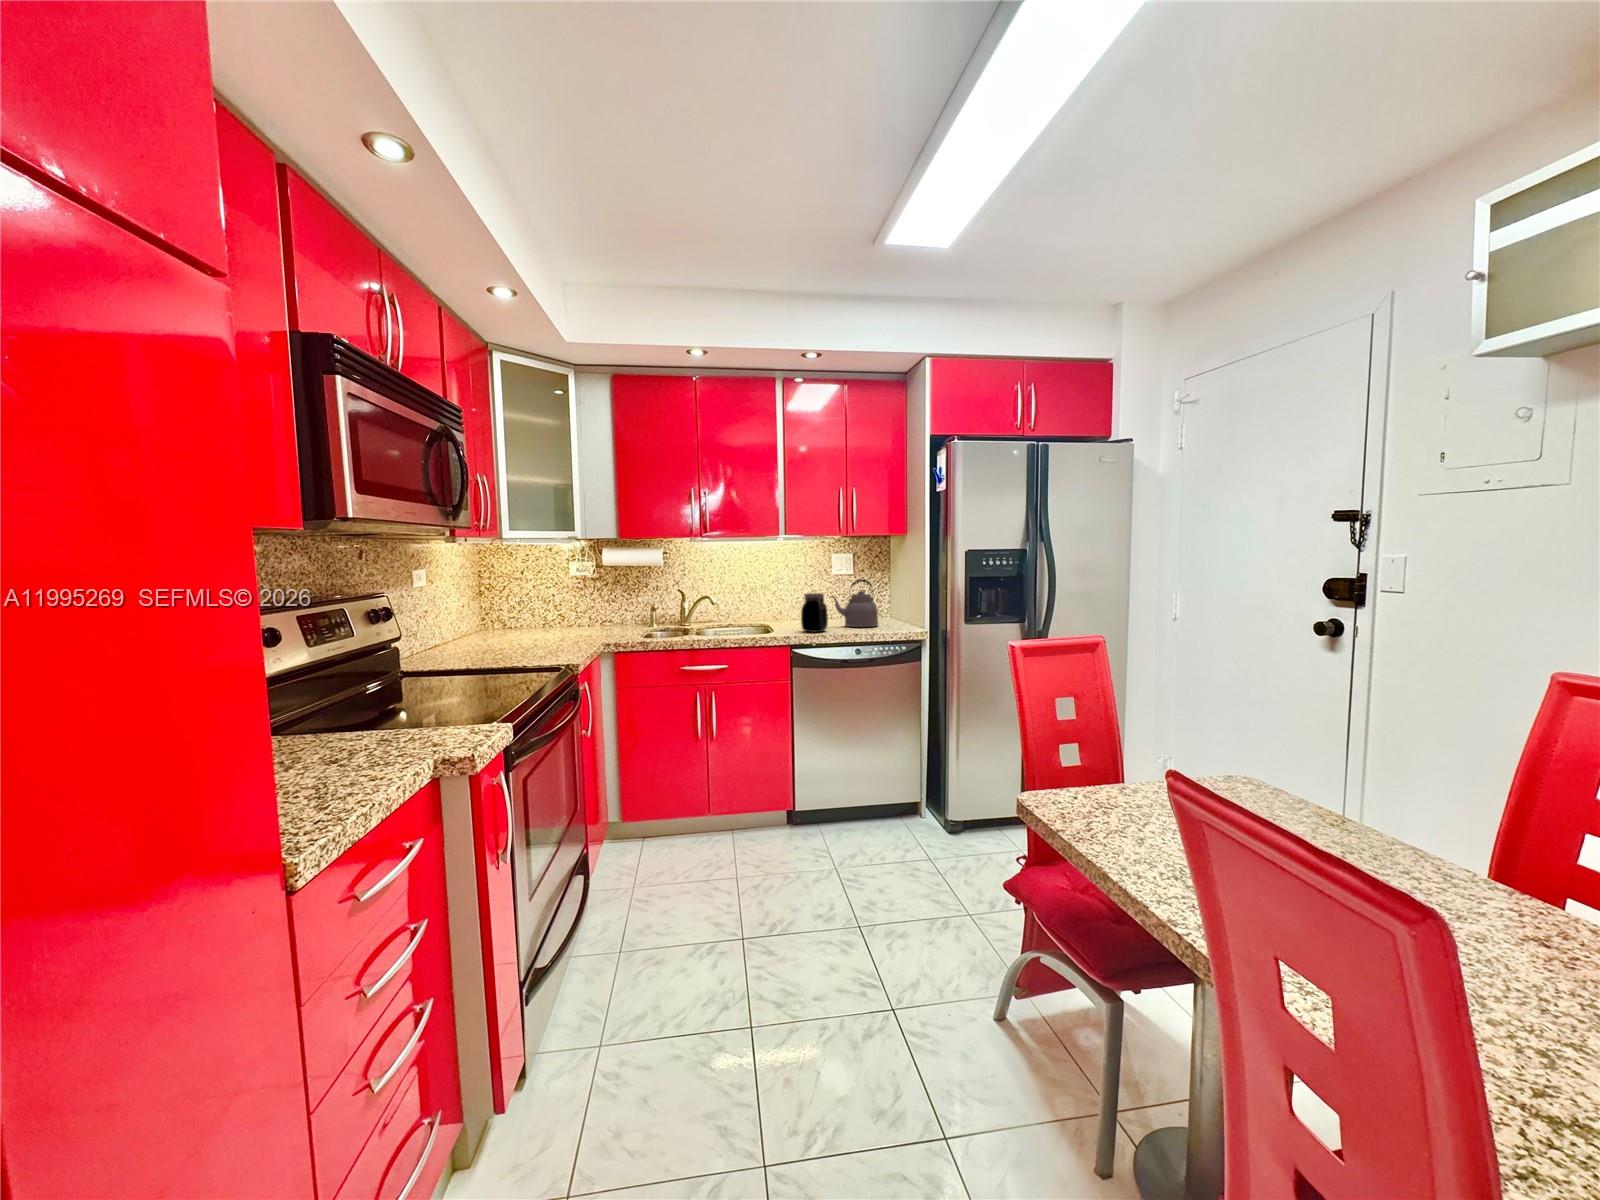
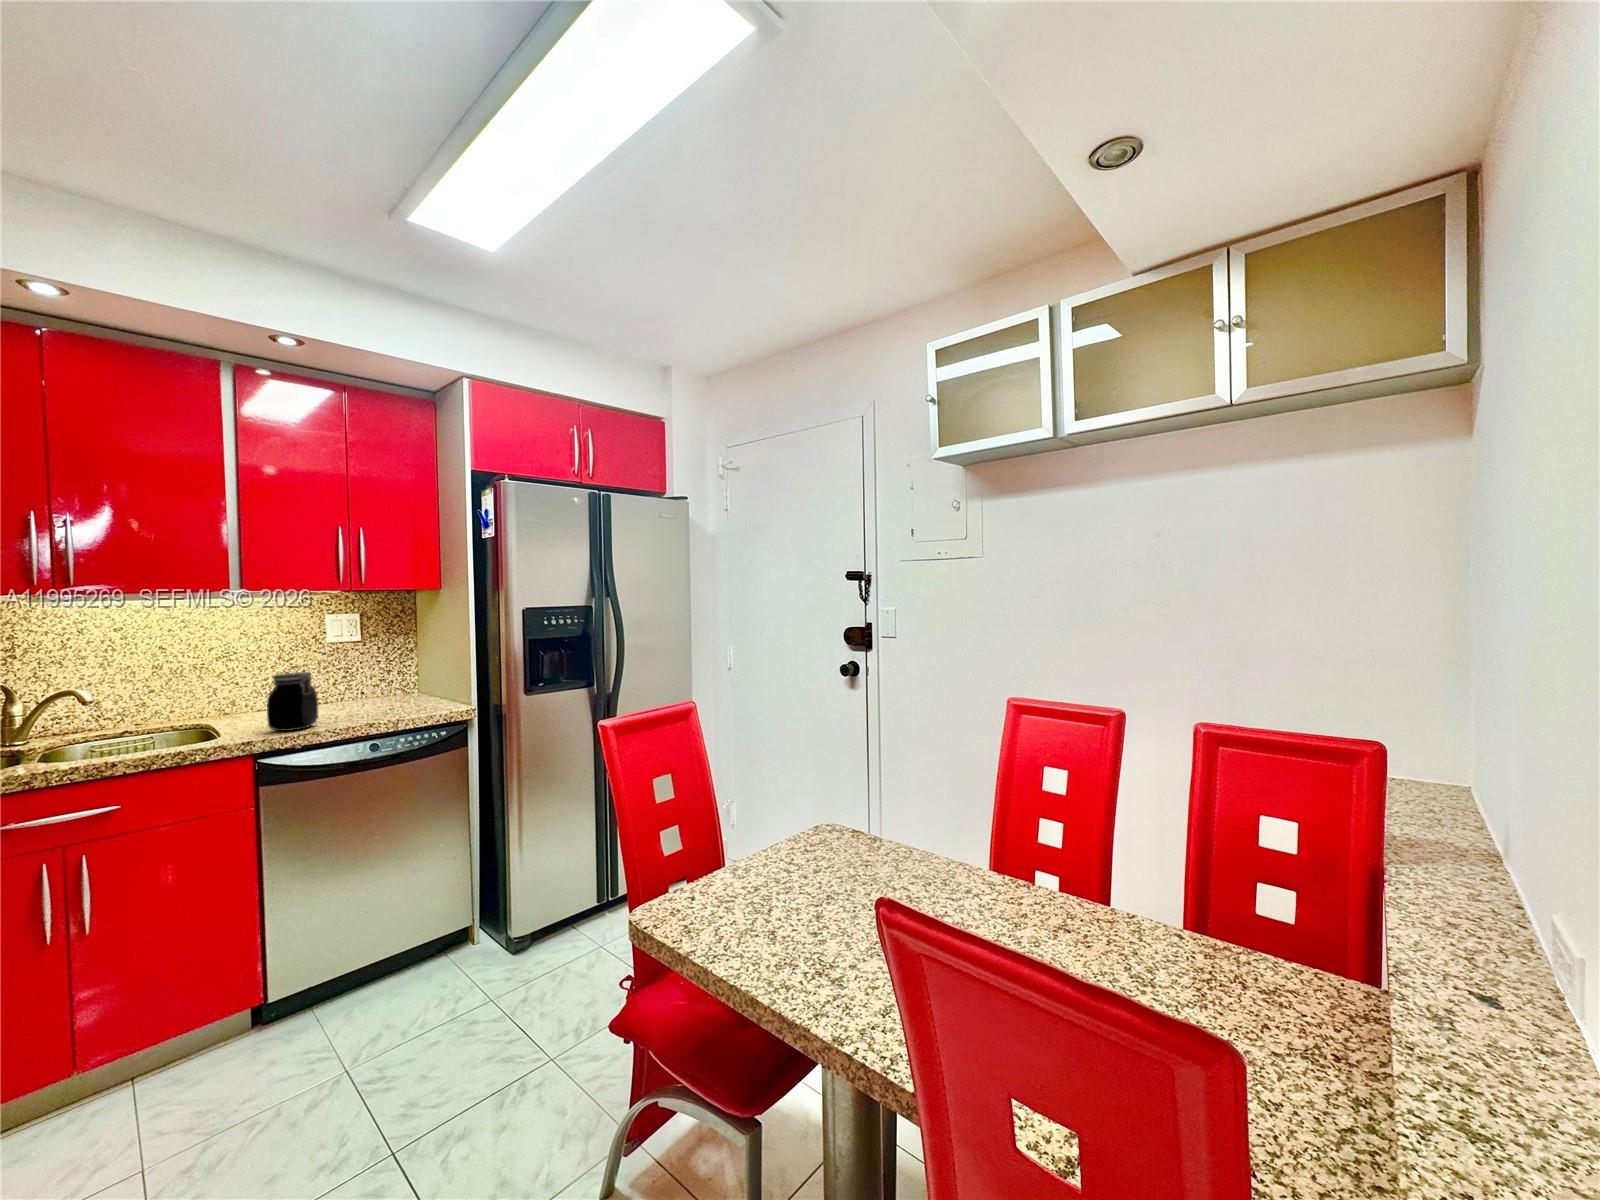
kettle: present [830,579,878,627] -> none [321,647,404,714]

